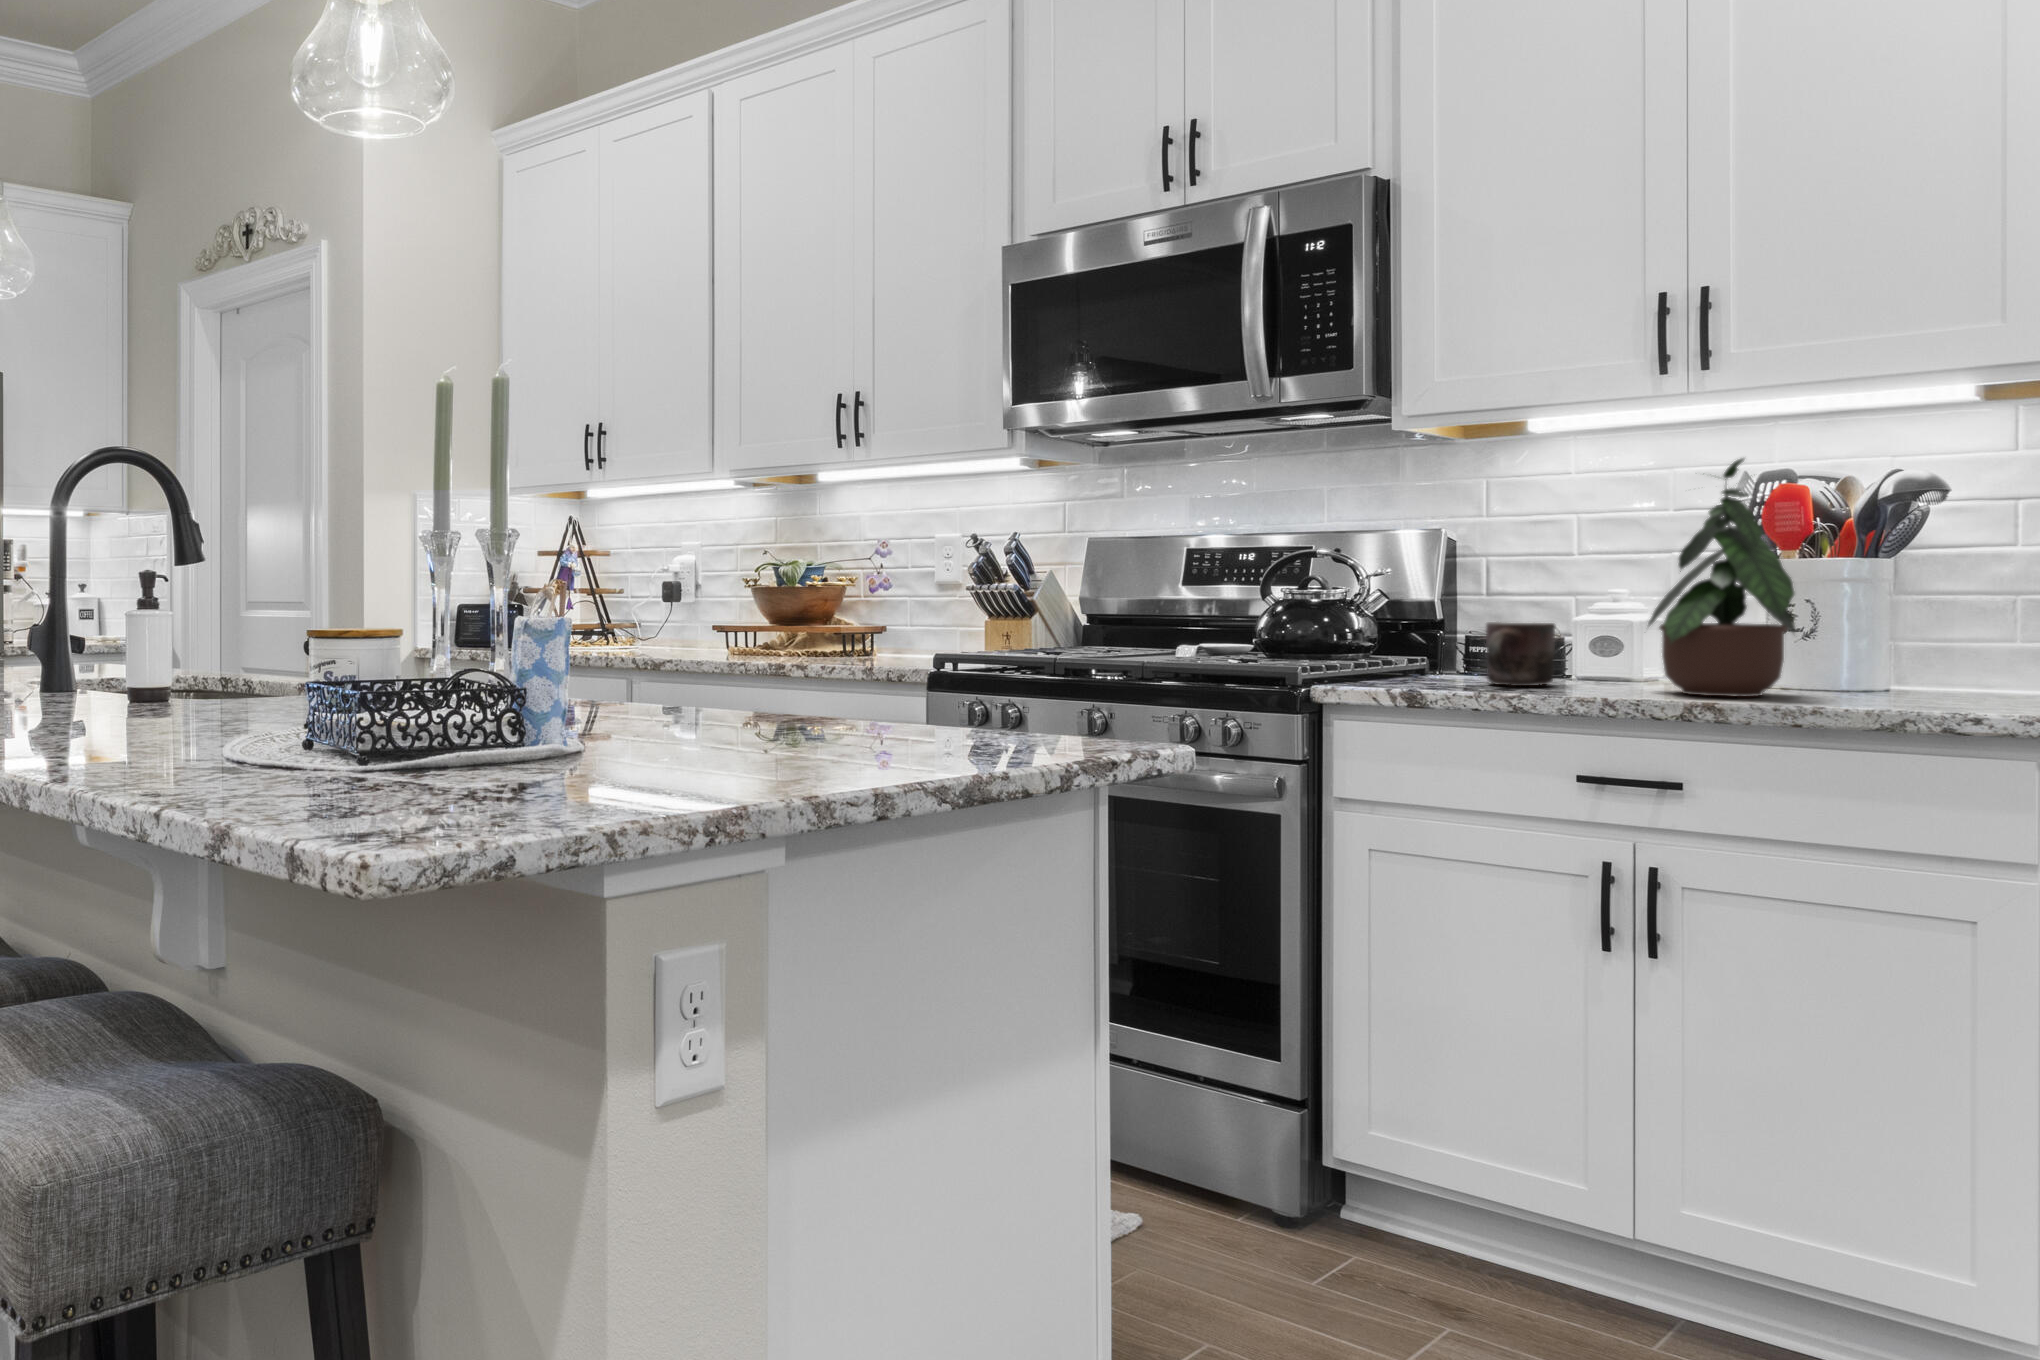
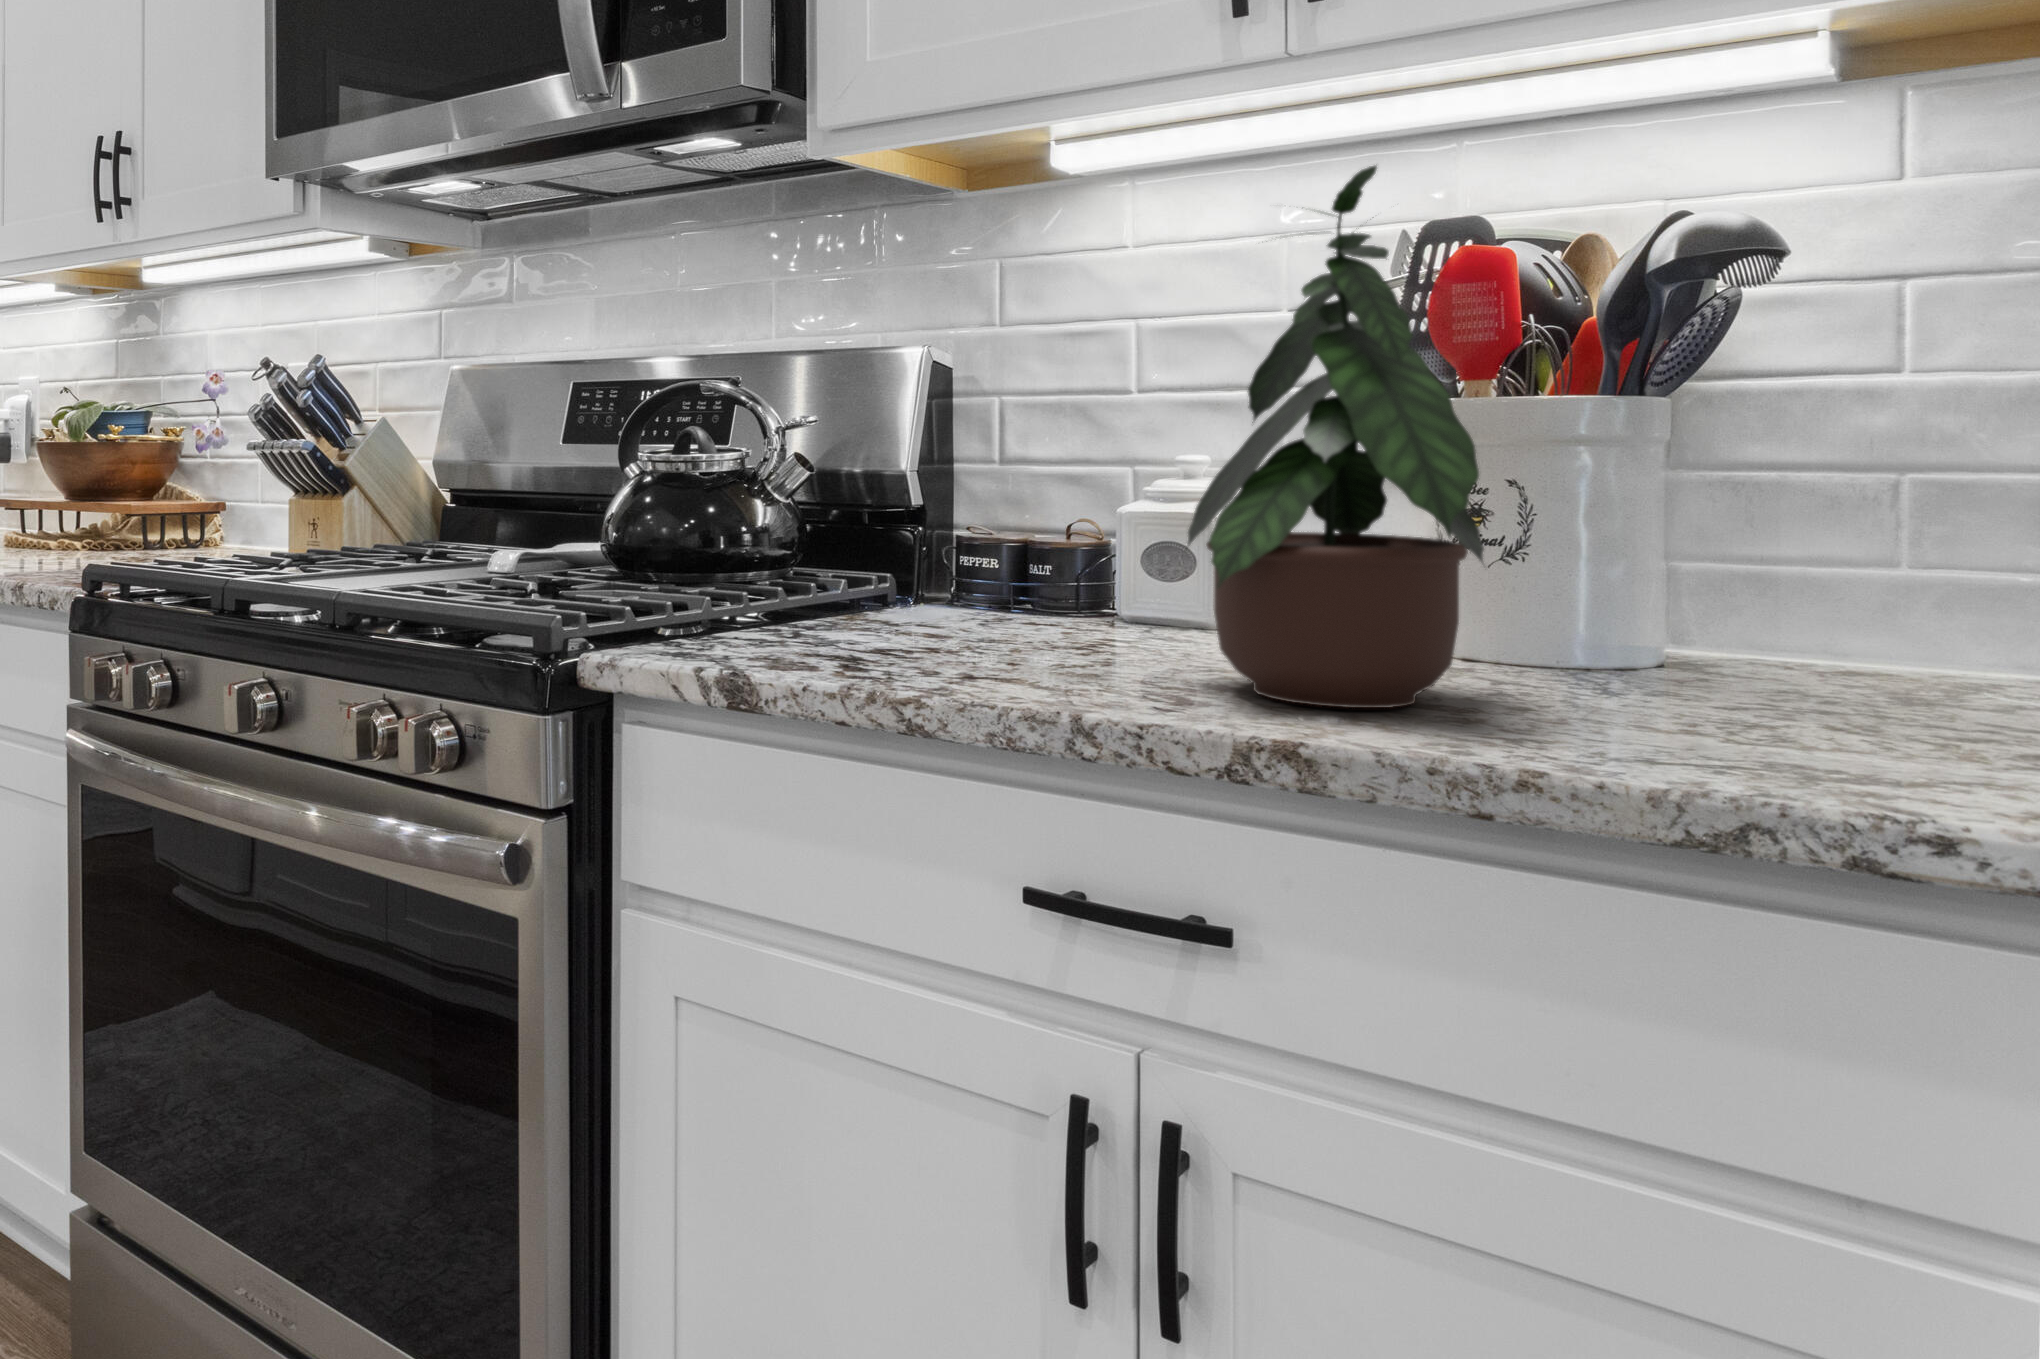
mug: present [1486,622,1555,686] -> none [876,523,1023,661]

